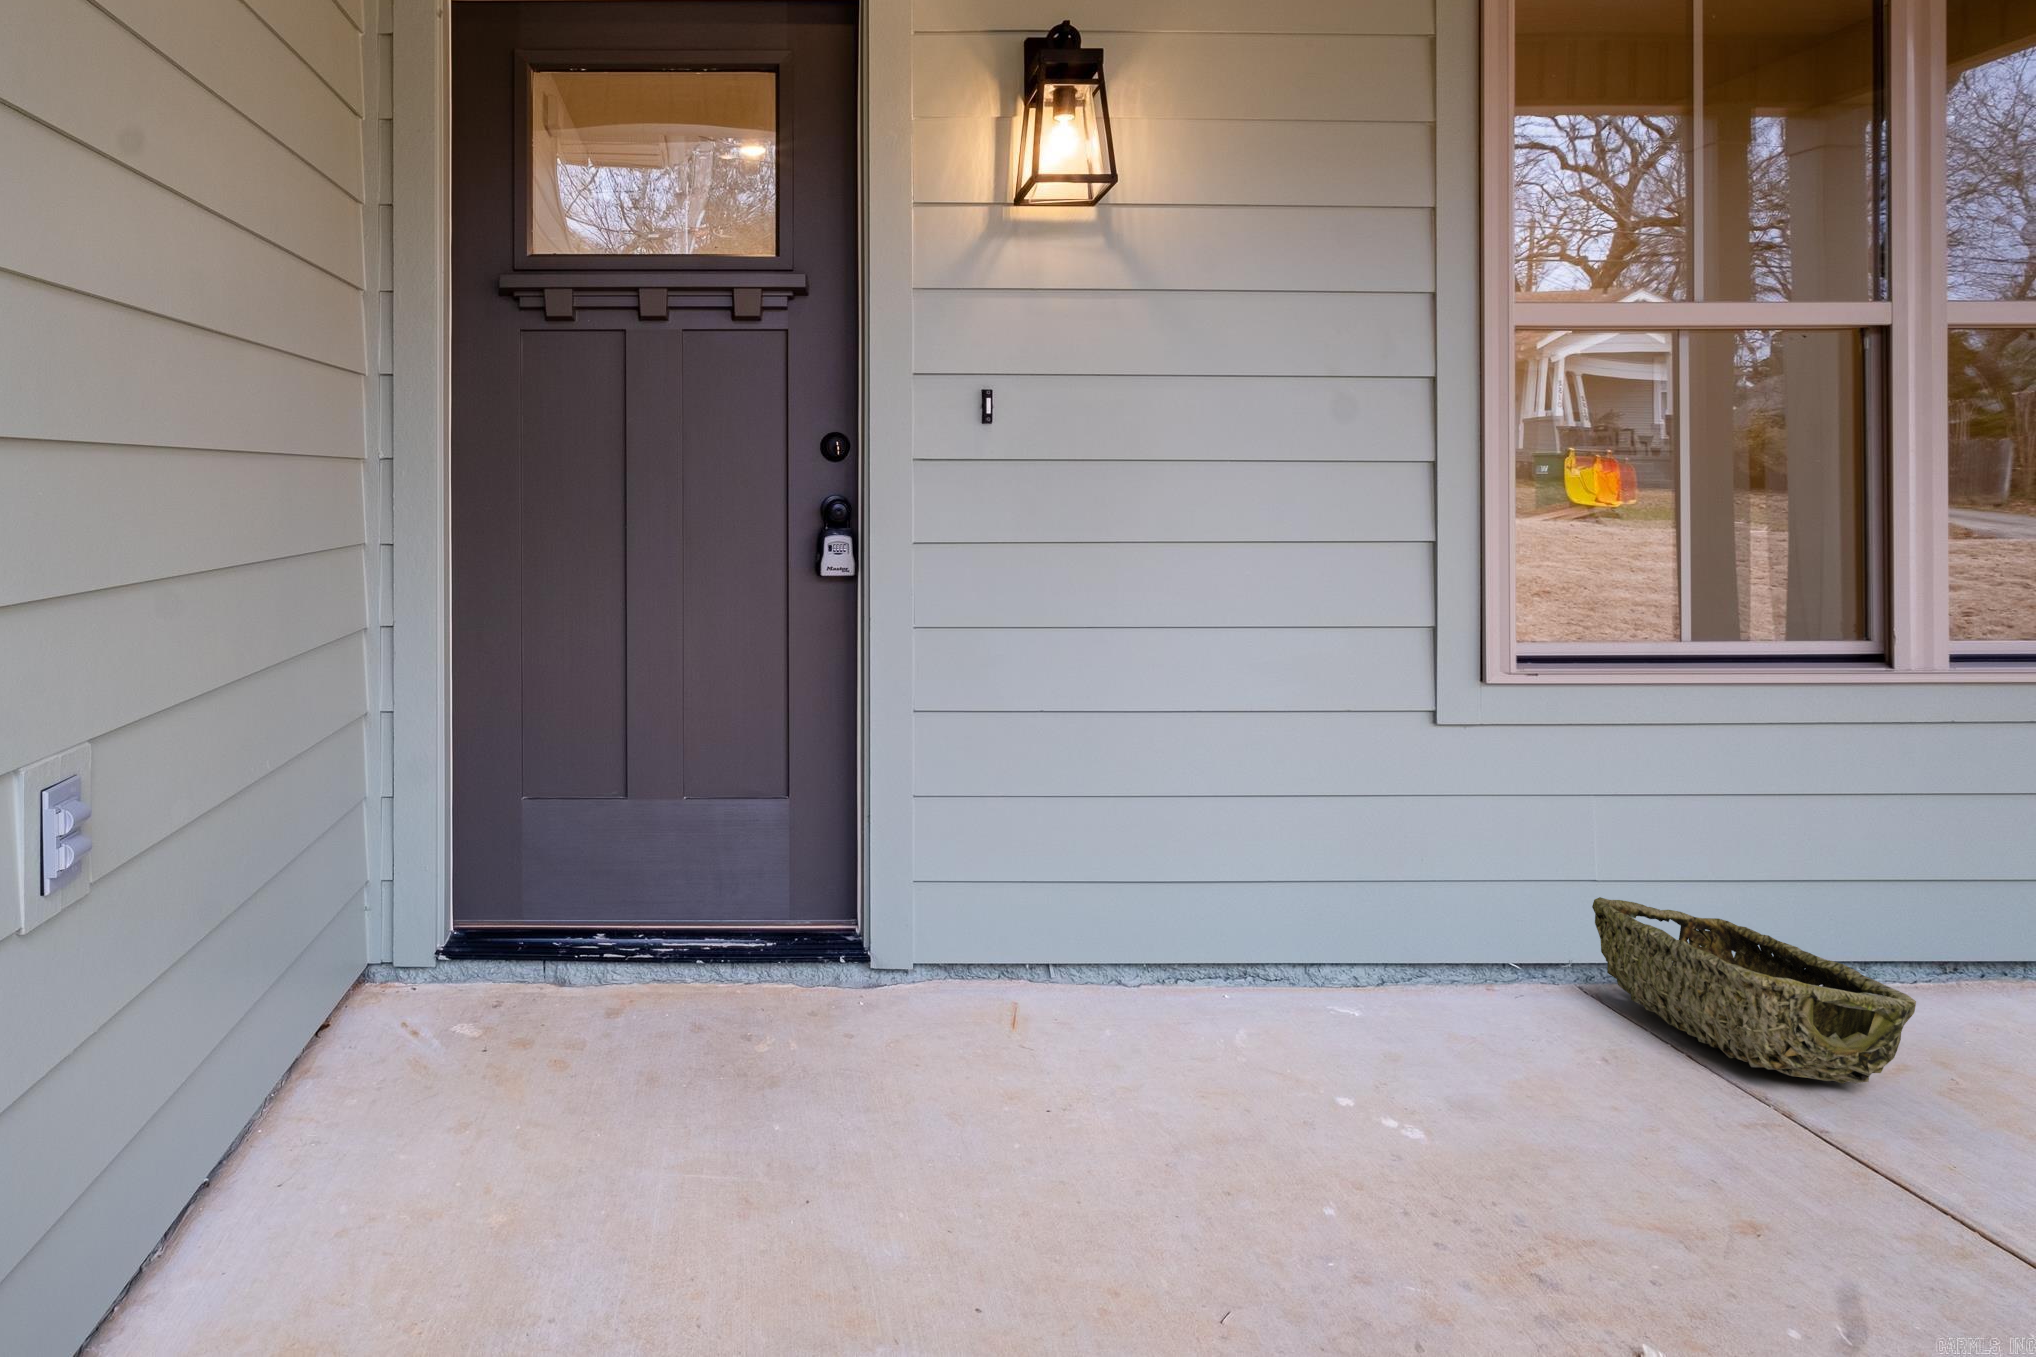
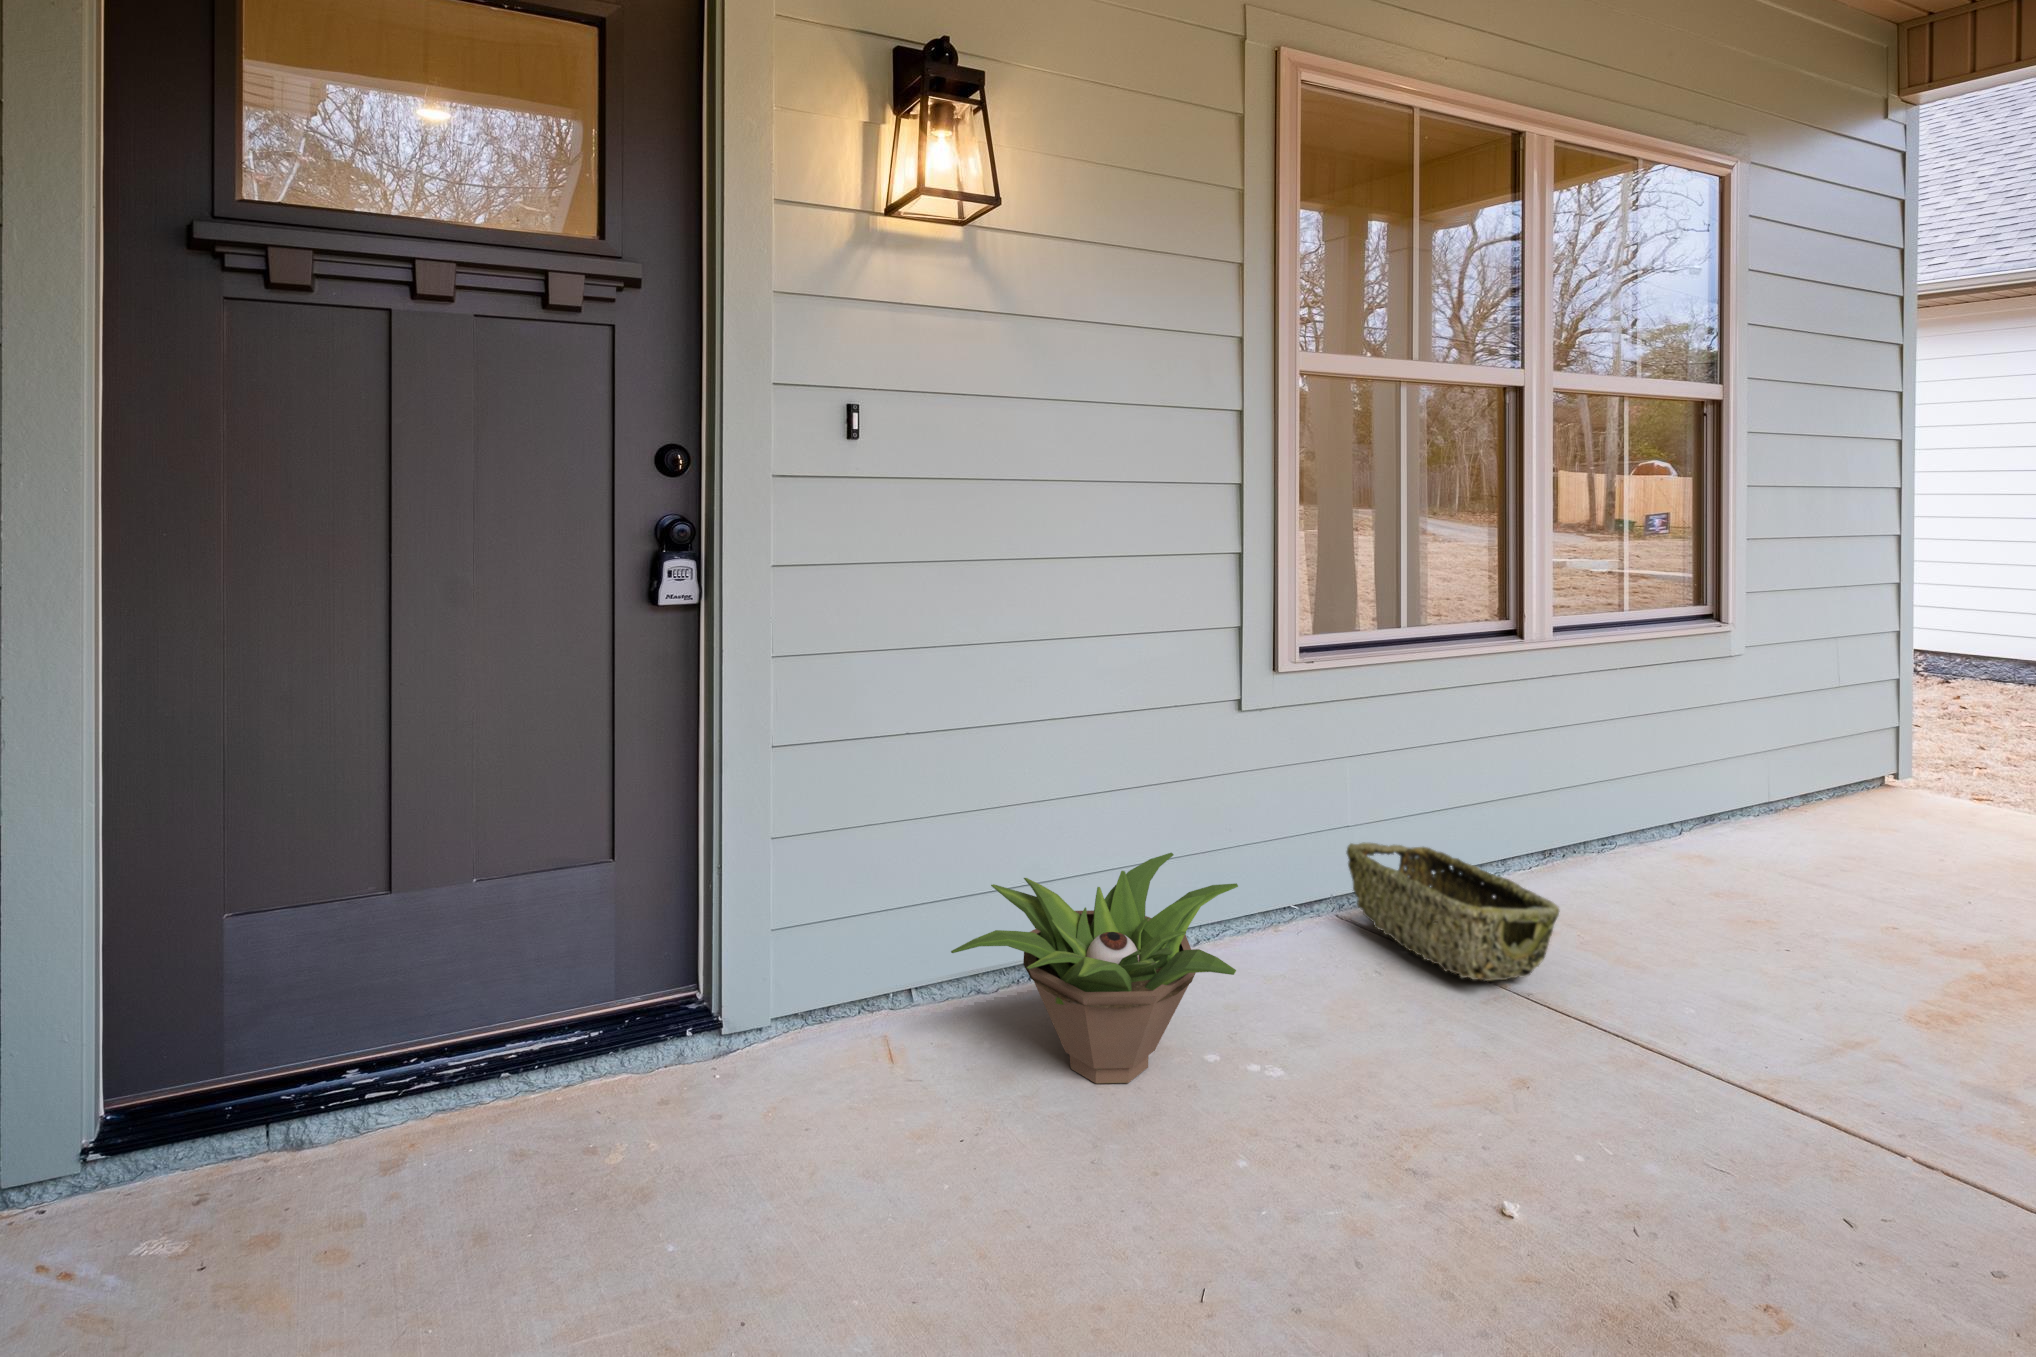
decorative plant: none [1088,865,1418,1079] -> present [951,853,1238,1083]

